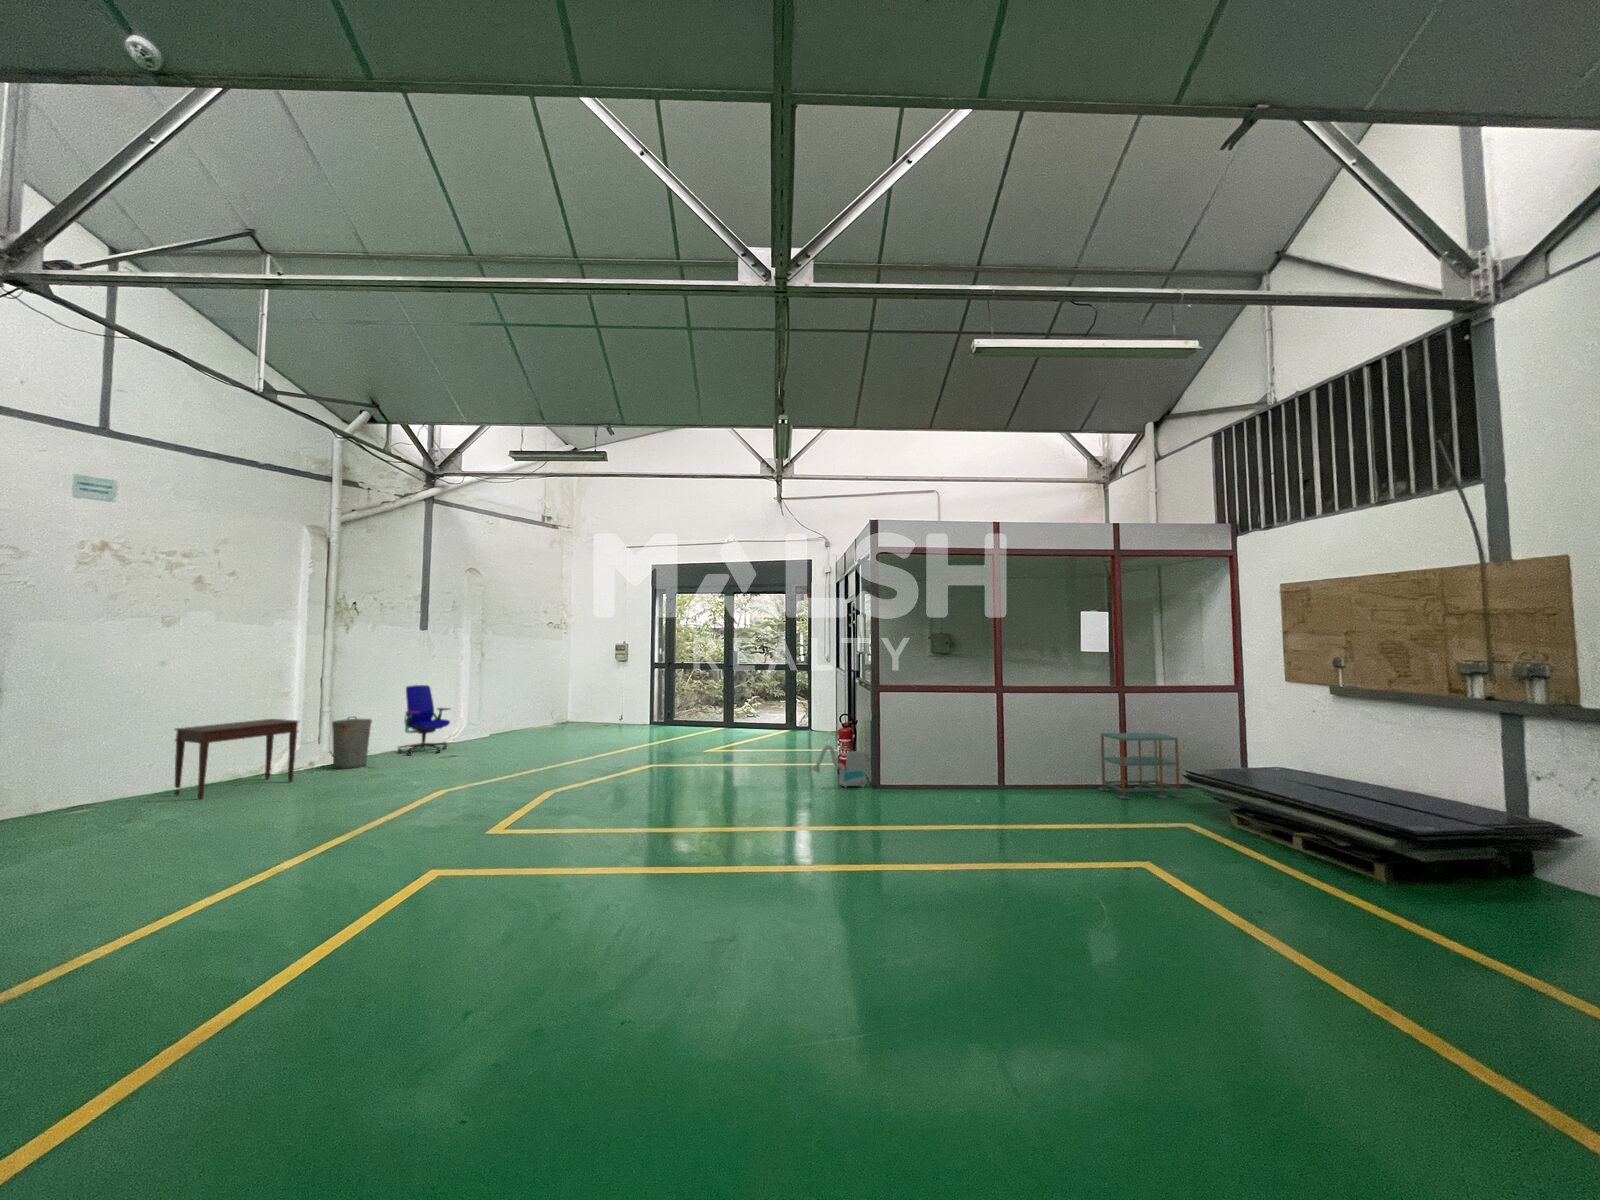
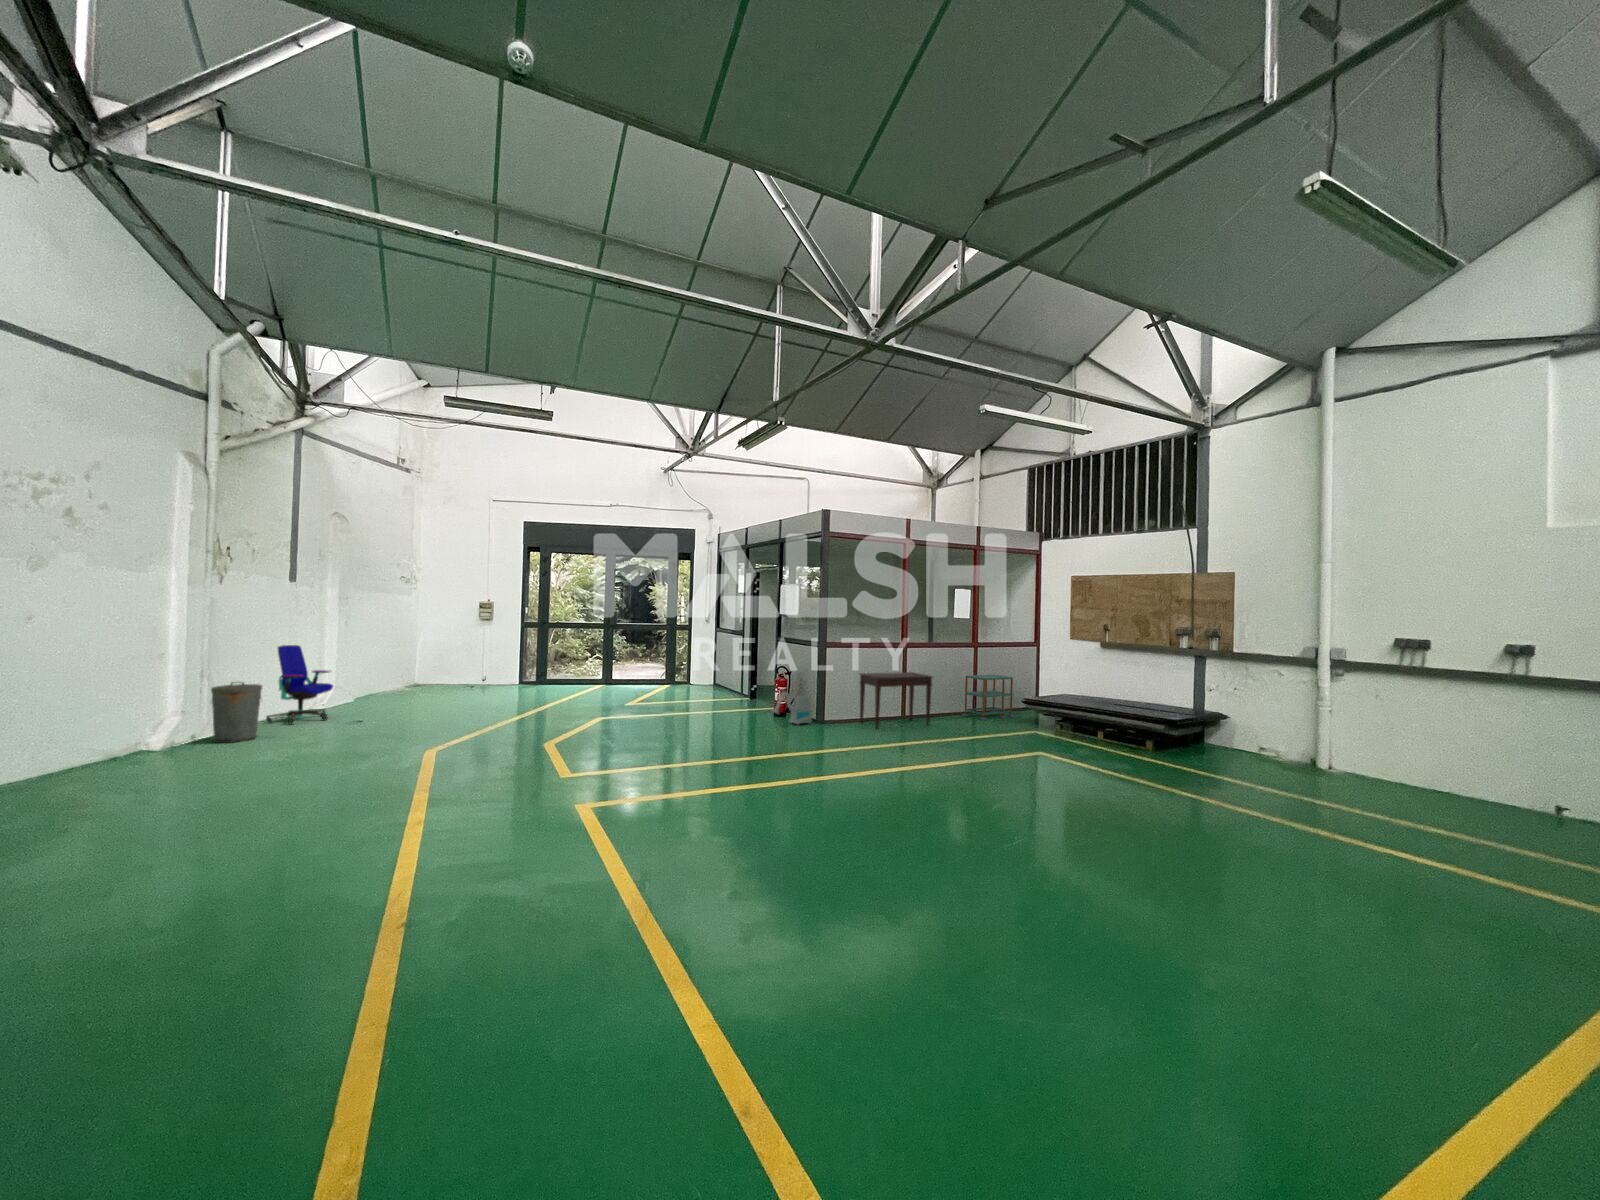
desk: present [174,719,299,799] -> present [860,672,933,729]

